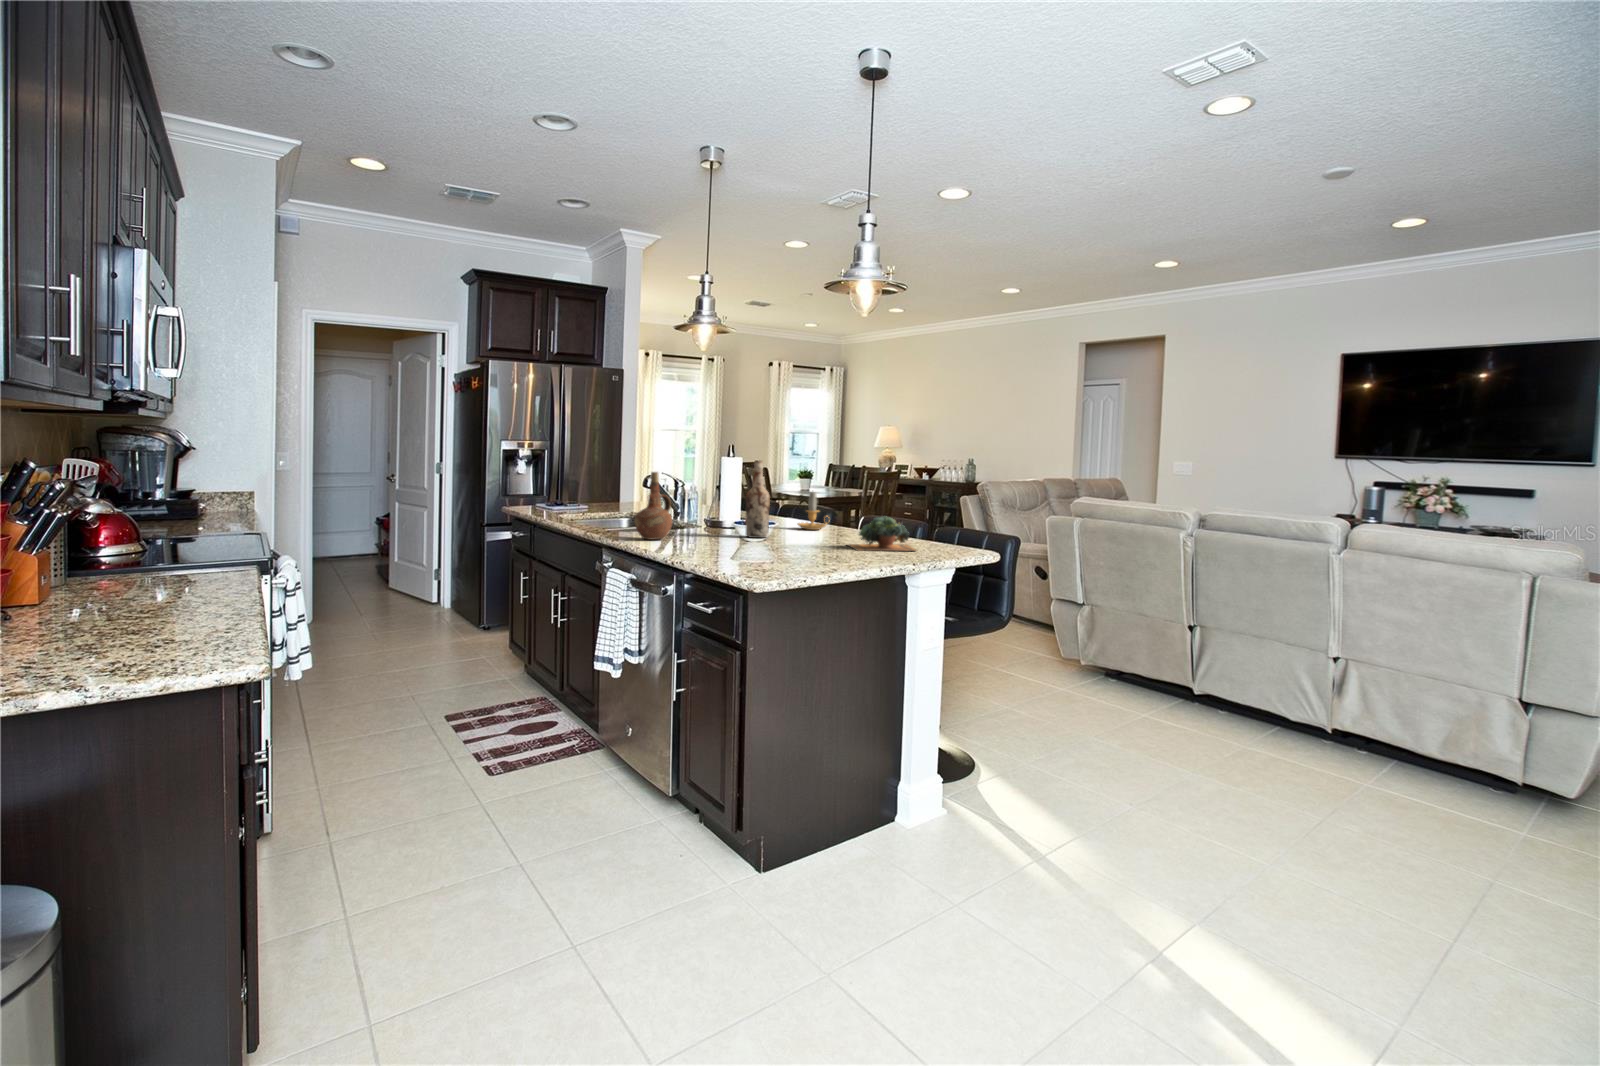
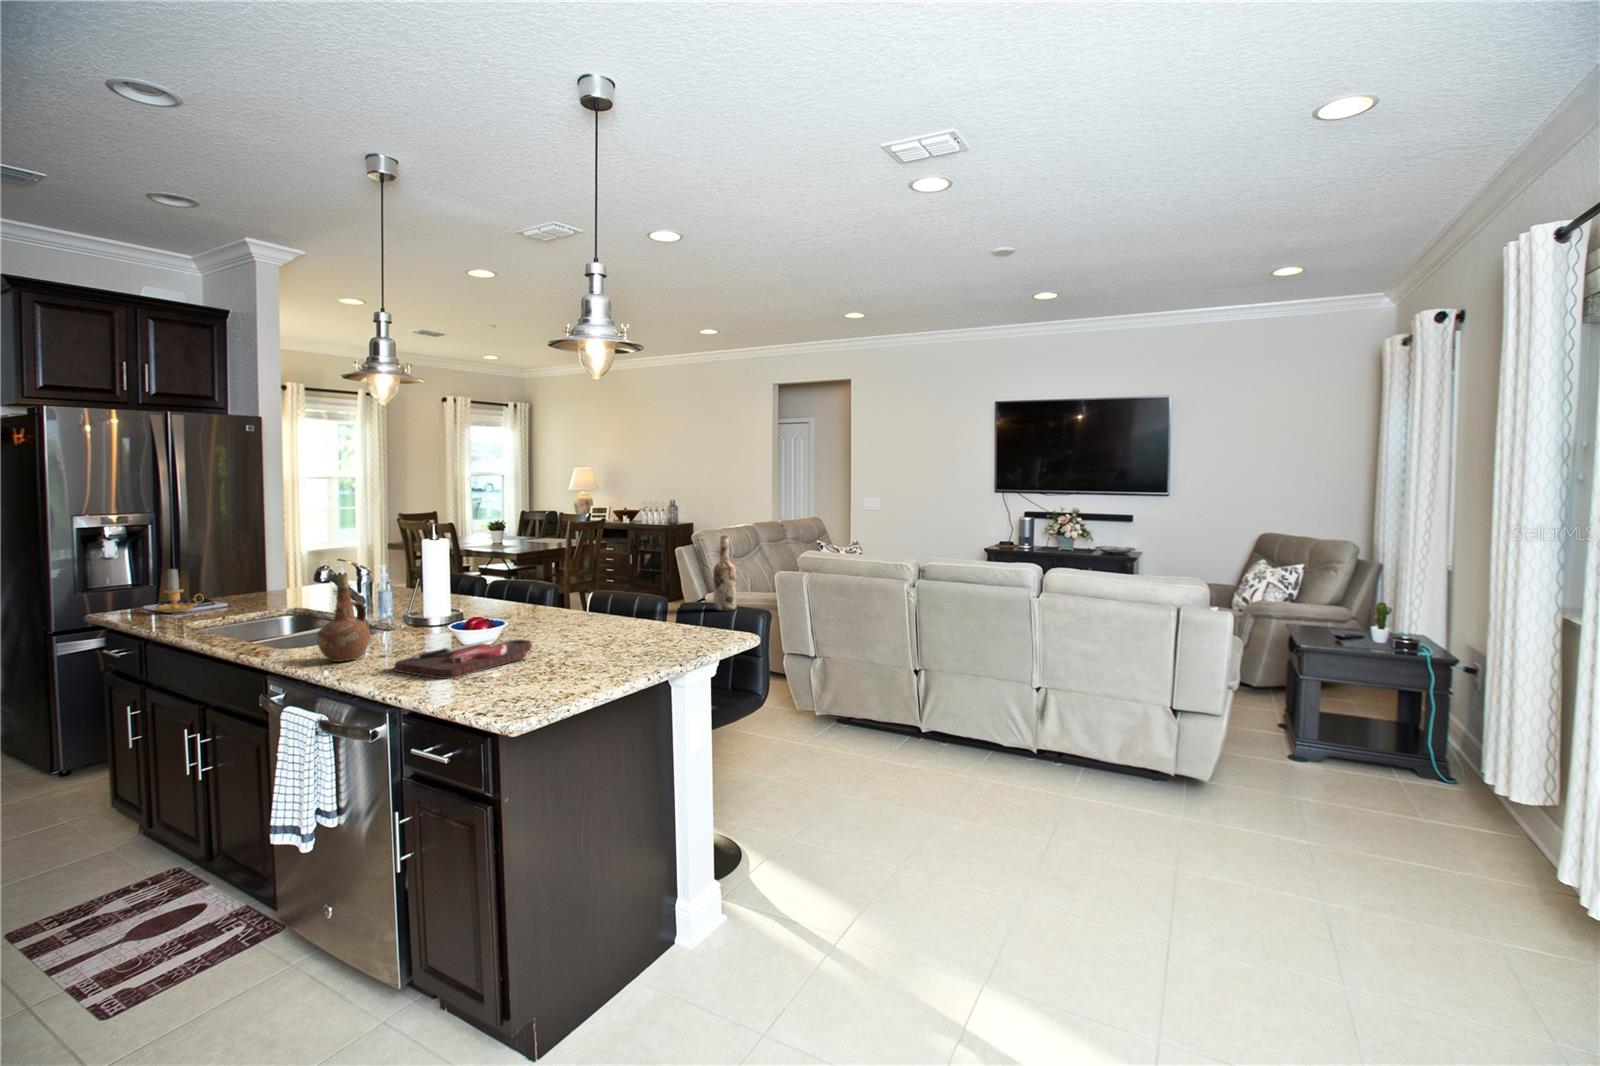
wine bottle: present [746,461,770,538] -> present [713,536,736,611]
candle: present [798,492,829,530] -> present [154,569,196,613]
succulent plant: present [847,516,916,551] -> none [592,603,676,648]
cutting board: none [684,532,793,555] -> present [394,639,532,679]

